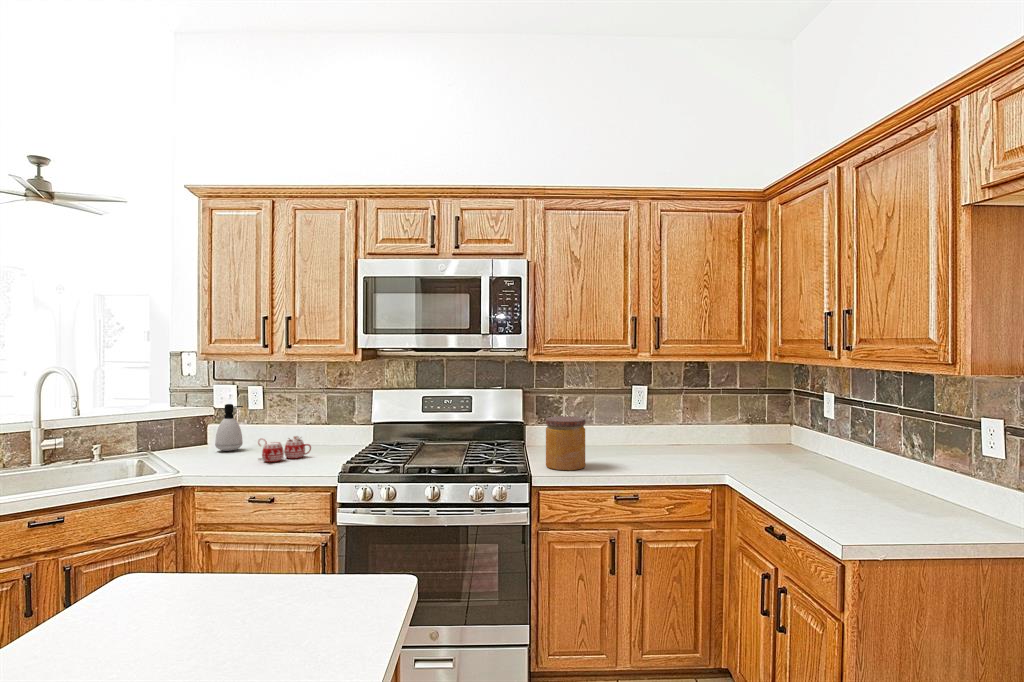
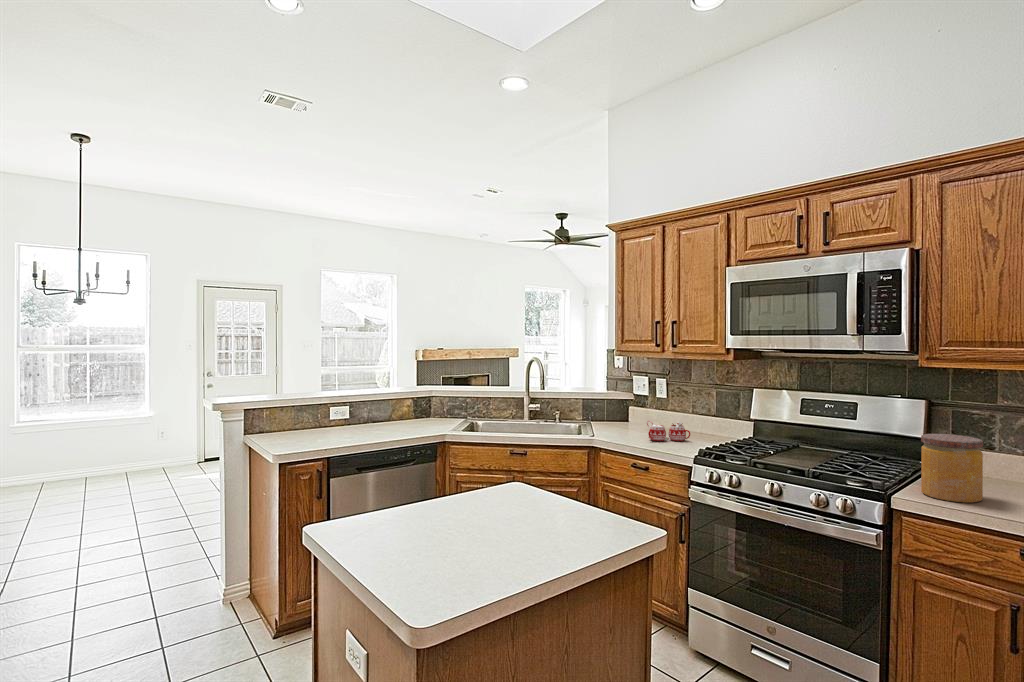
soap dispenser: present [215,404,243,451] -> none [630,391,650,428]

